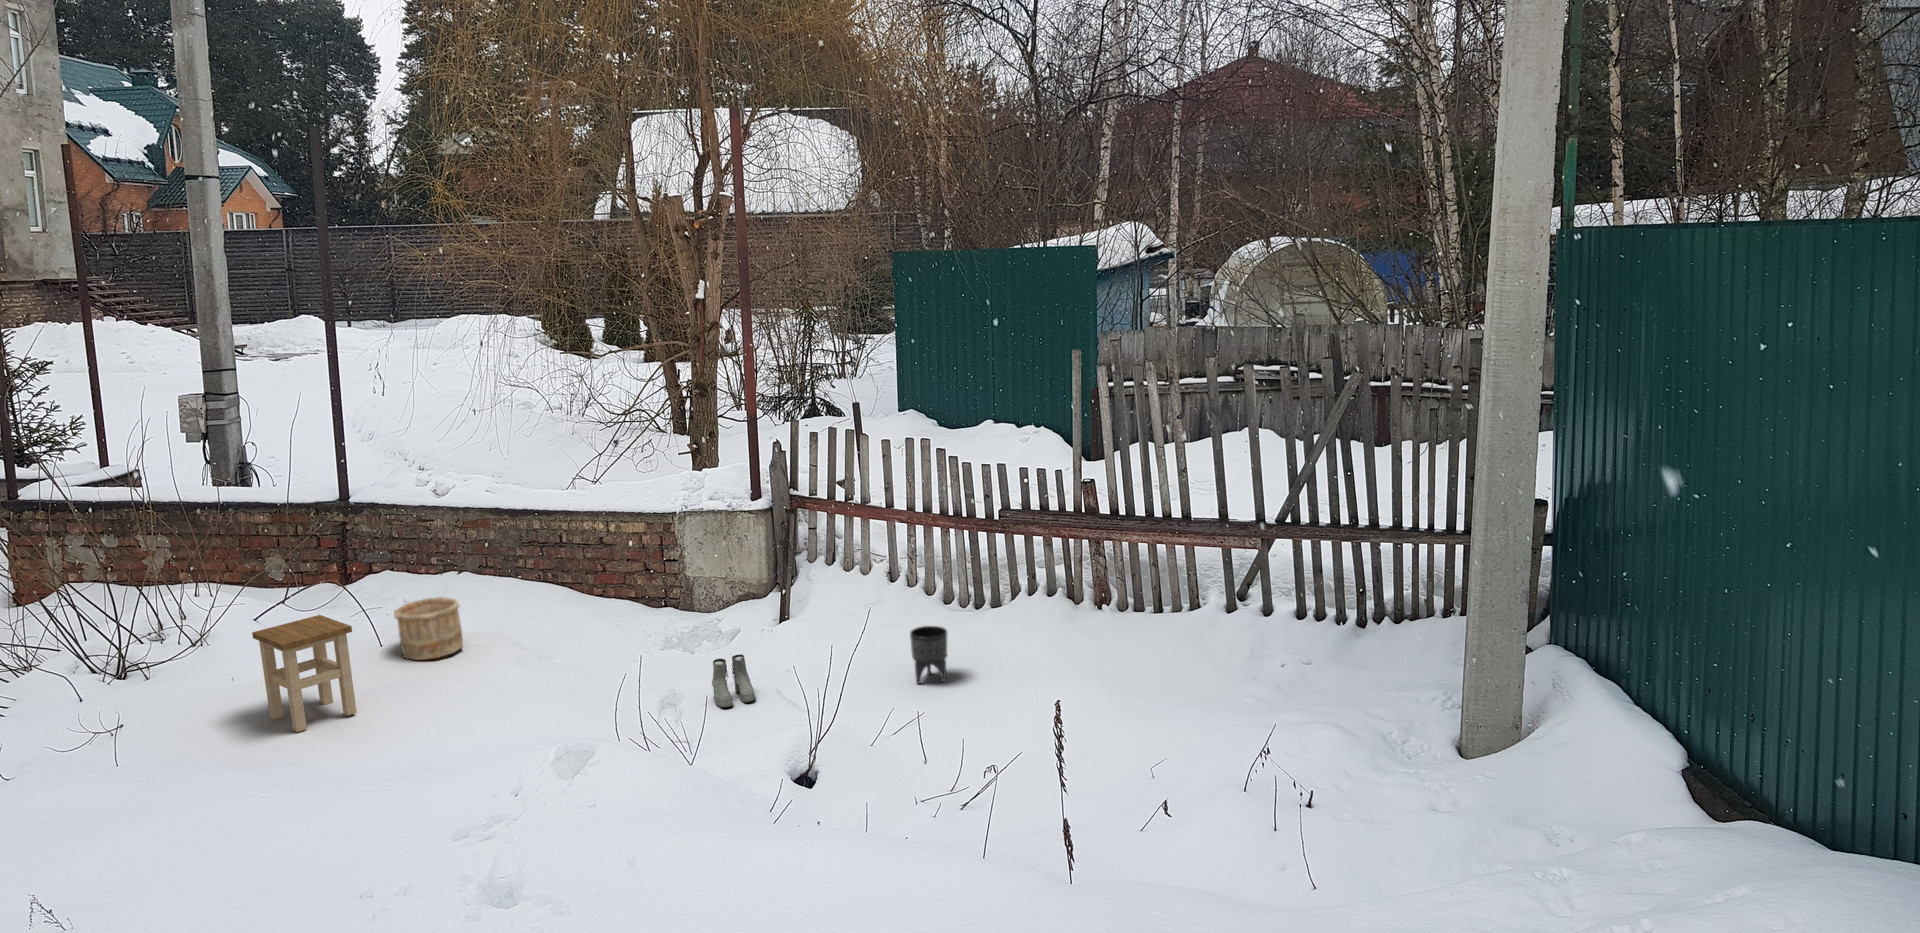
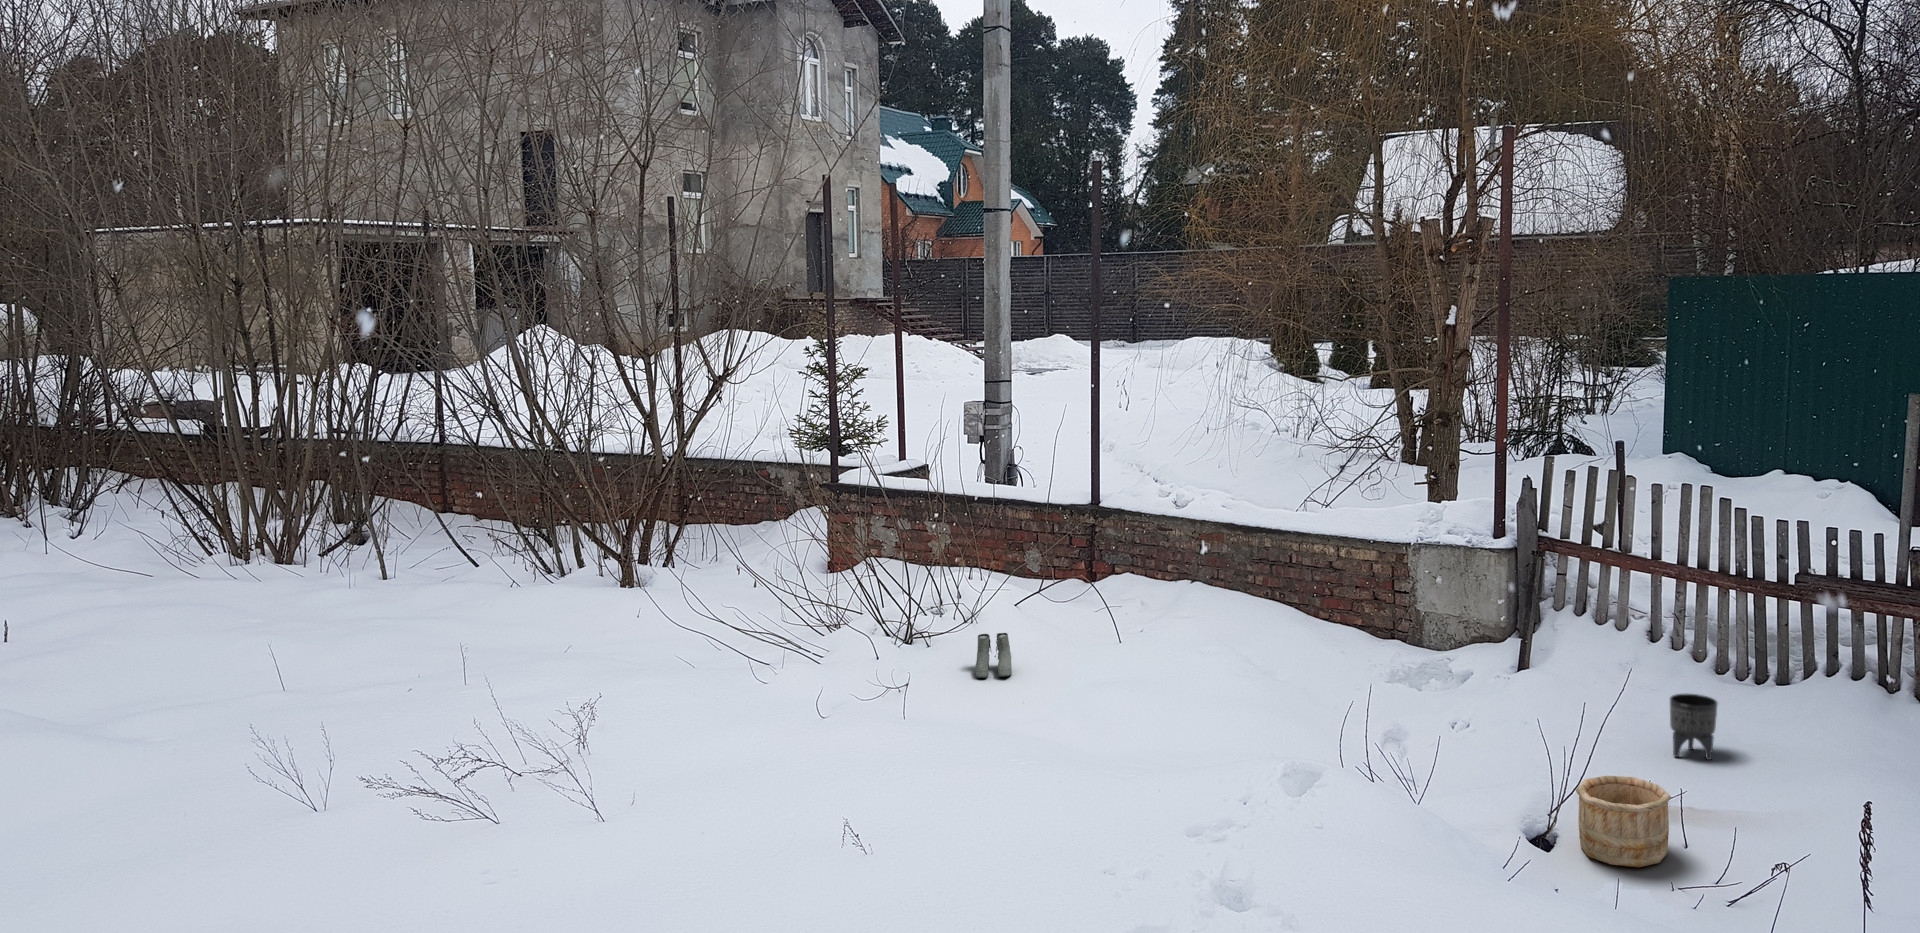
wooden bucket: present [394,597,463,660] -> present [1576,776,1671,867]
stool: present [252,615,357,732] -> none [1019,602,1099,703]
boots: present [712,654,755,708] -> present [975,633,1012,678]

